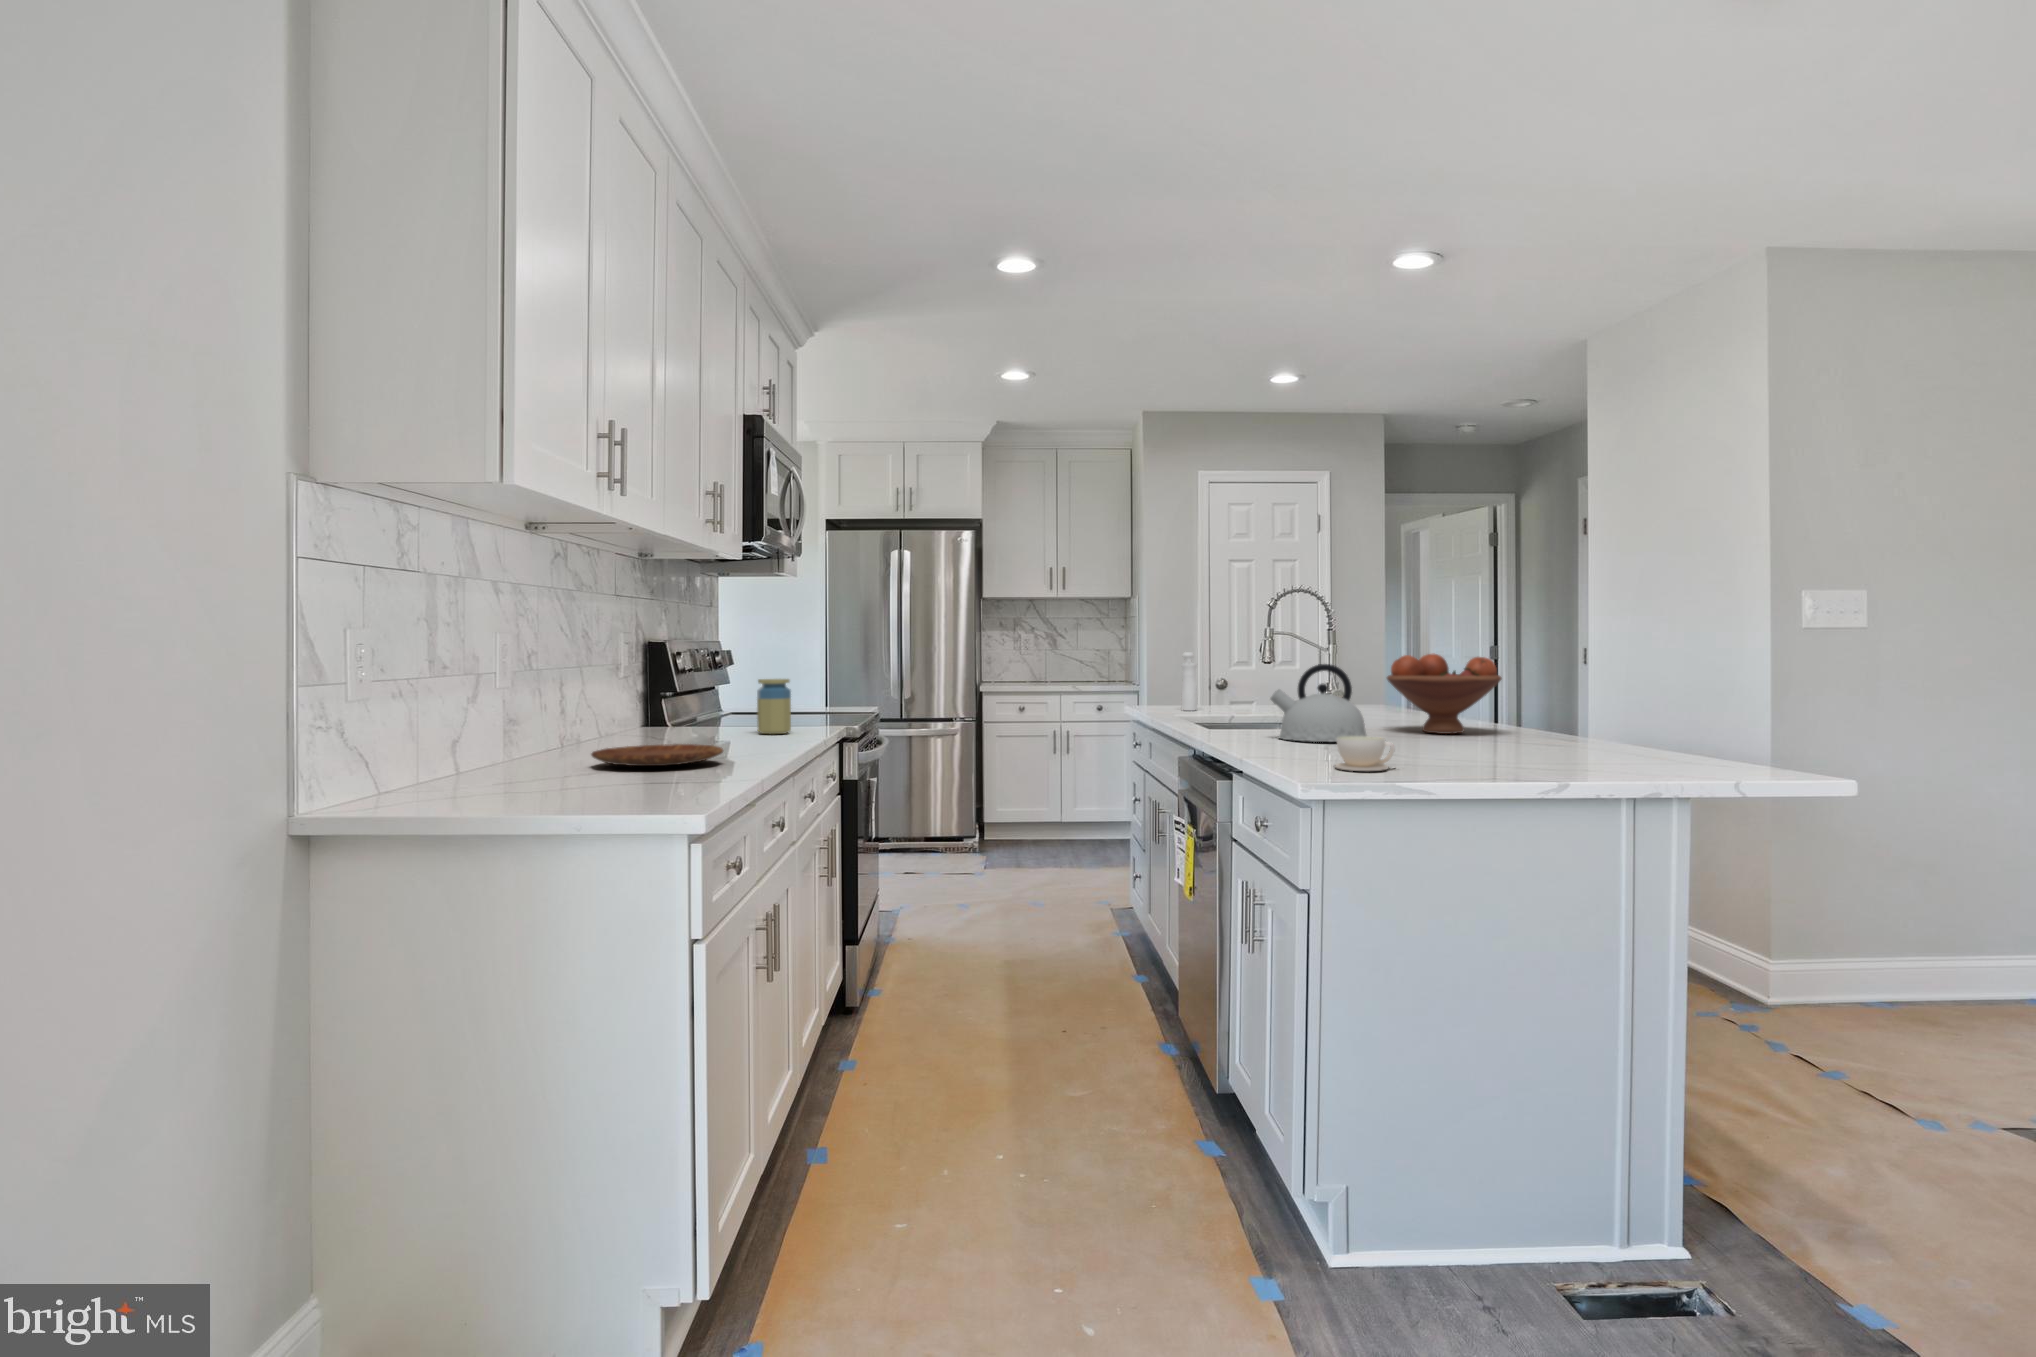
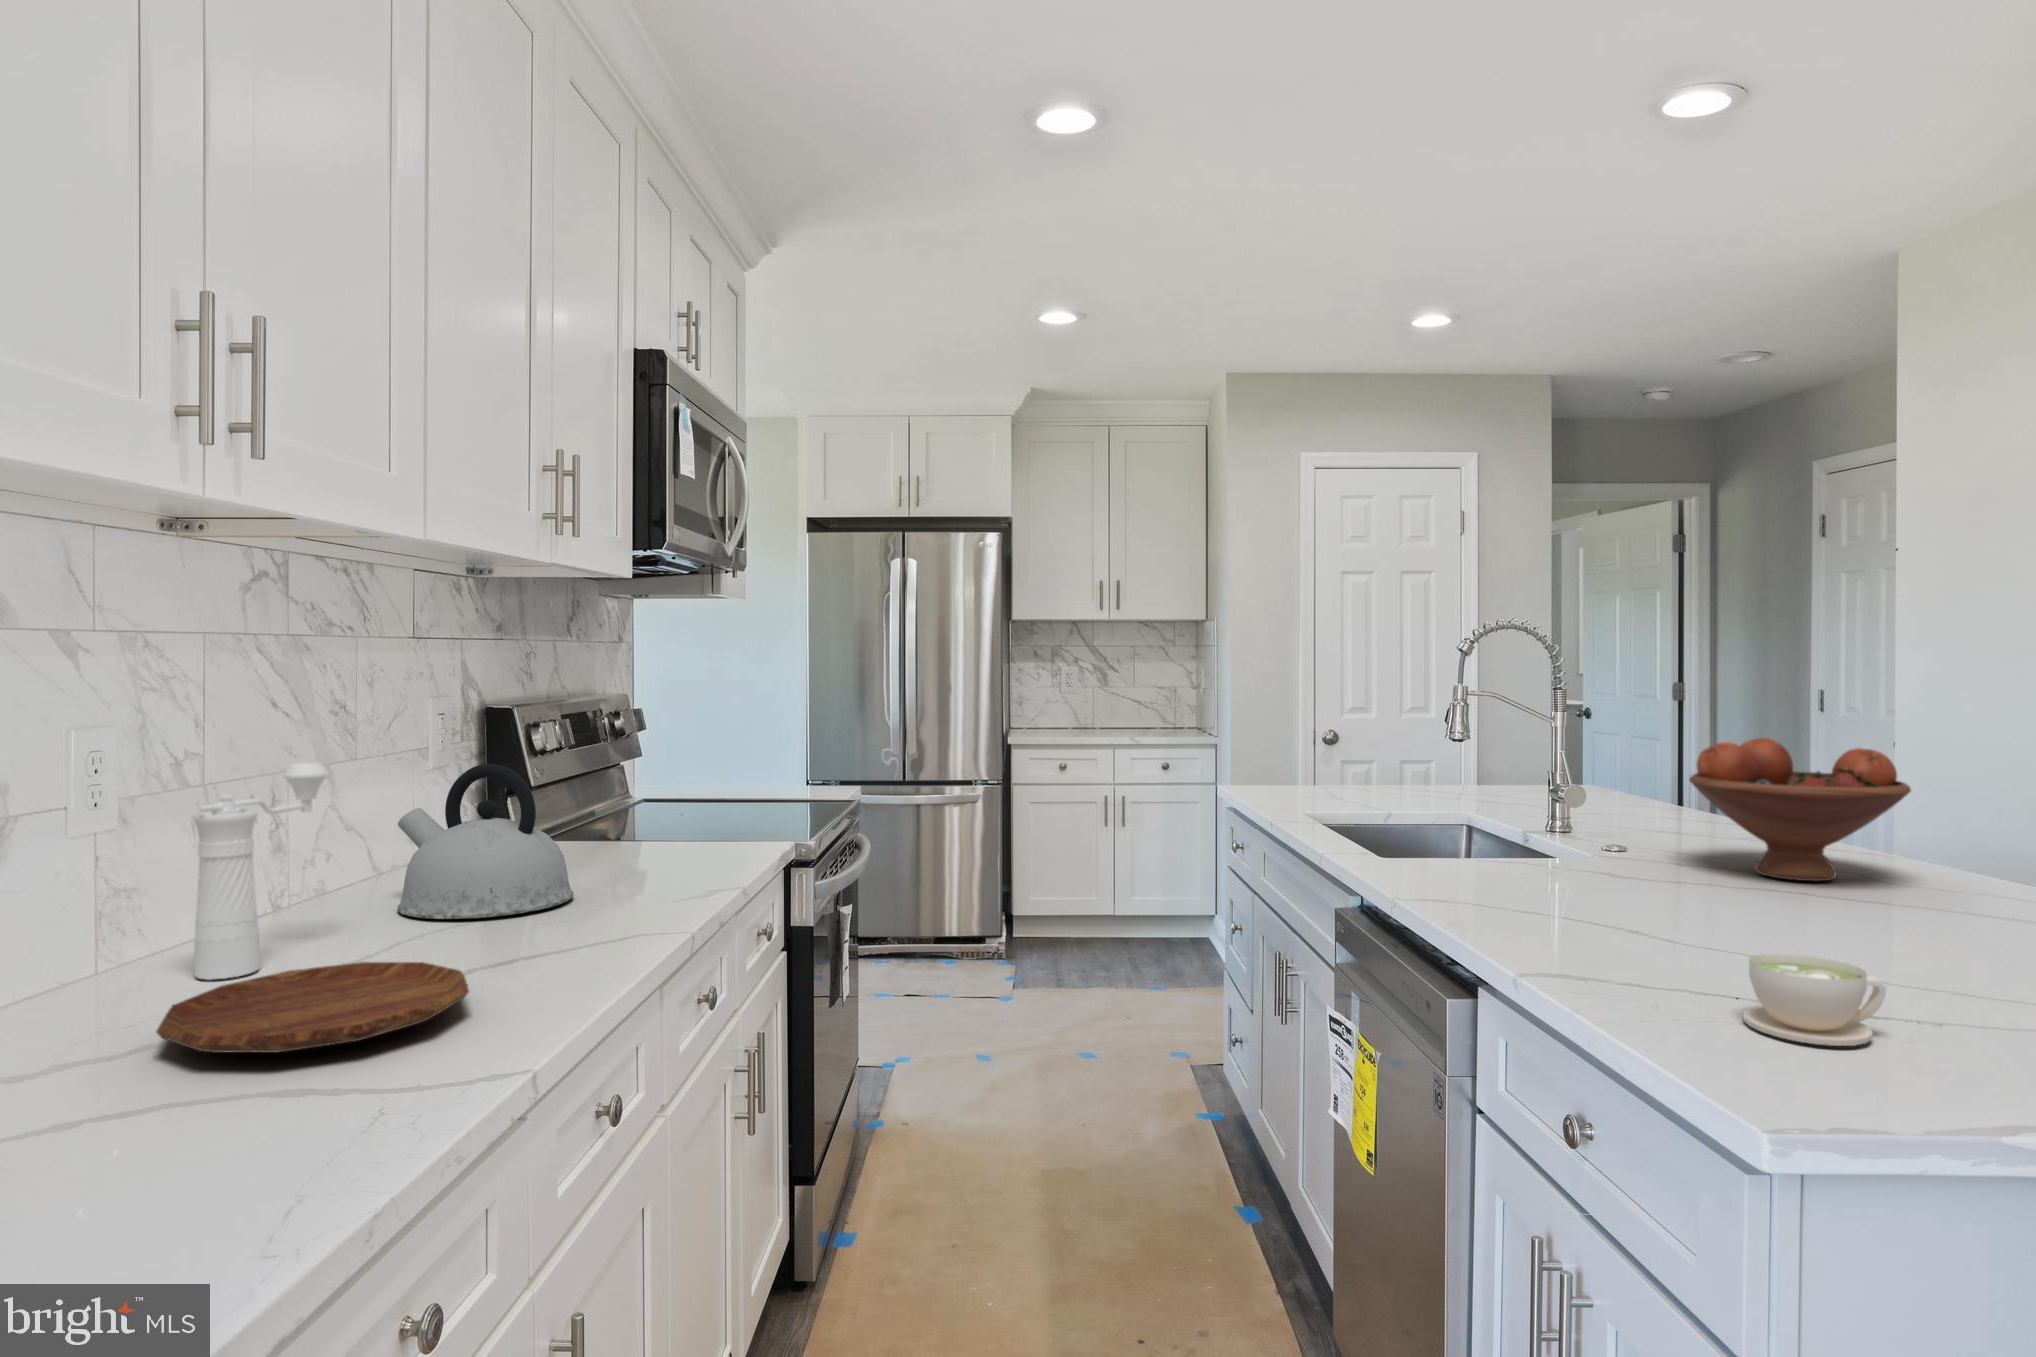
pepper mill: present [1181,652,1197,711] -> present [192,763,328,980]
kettle: present [1270,664,1367,742] -> present [398,764,573,919]
jar: present [757,679,791,734] -> none [637,777,693,874]

